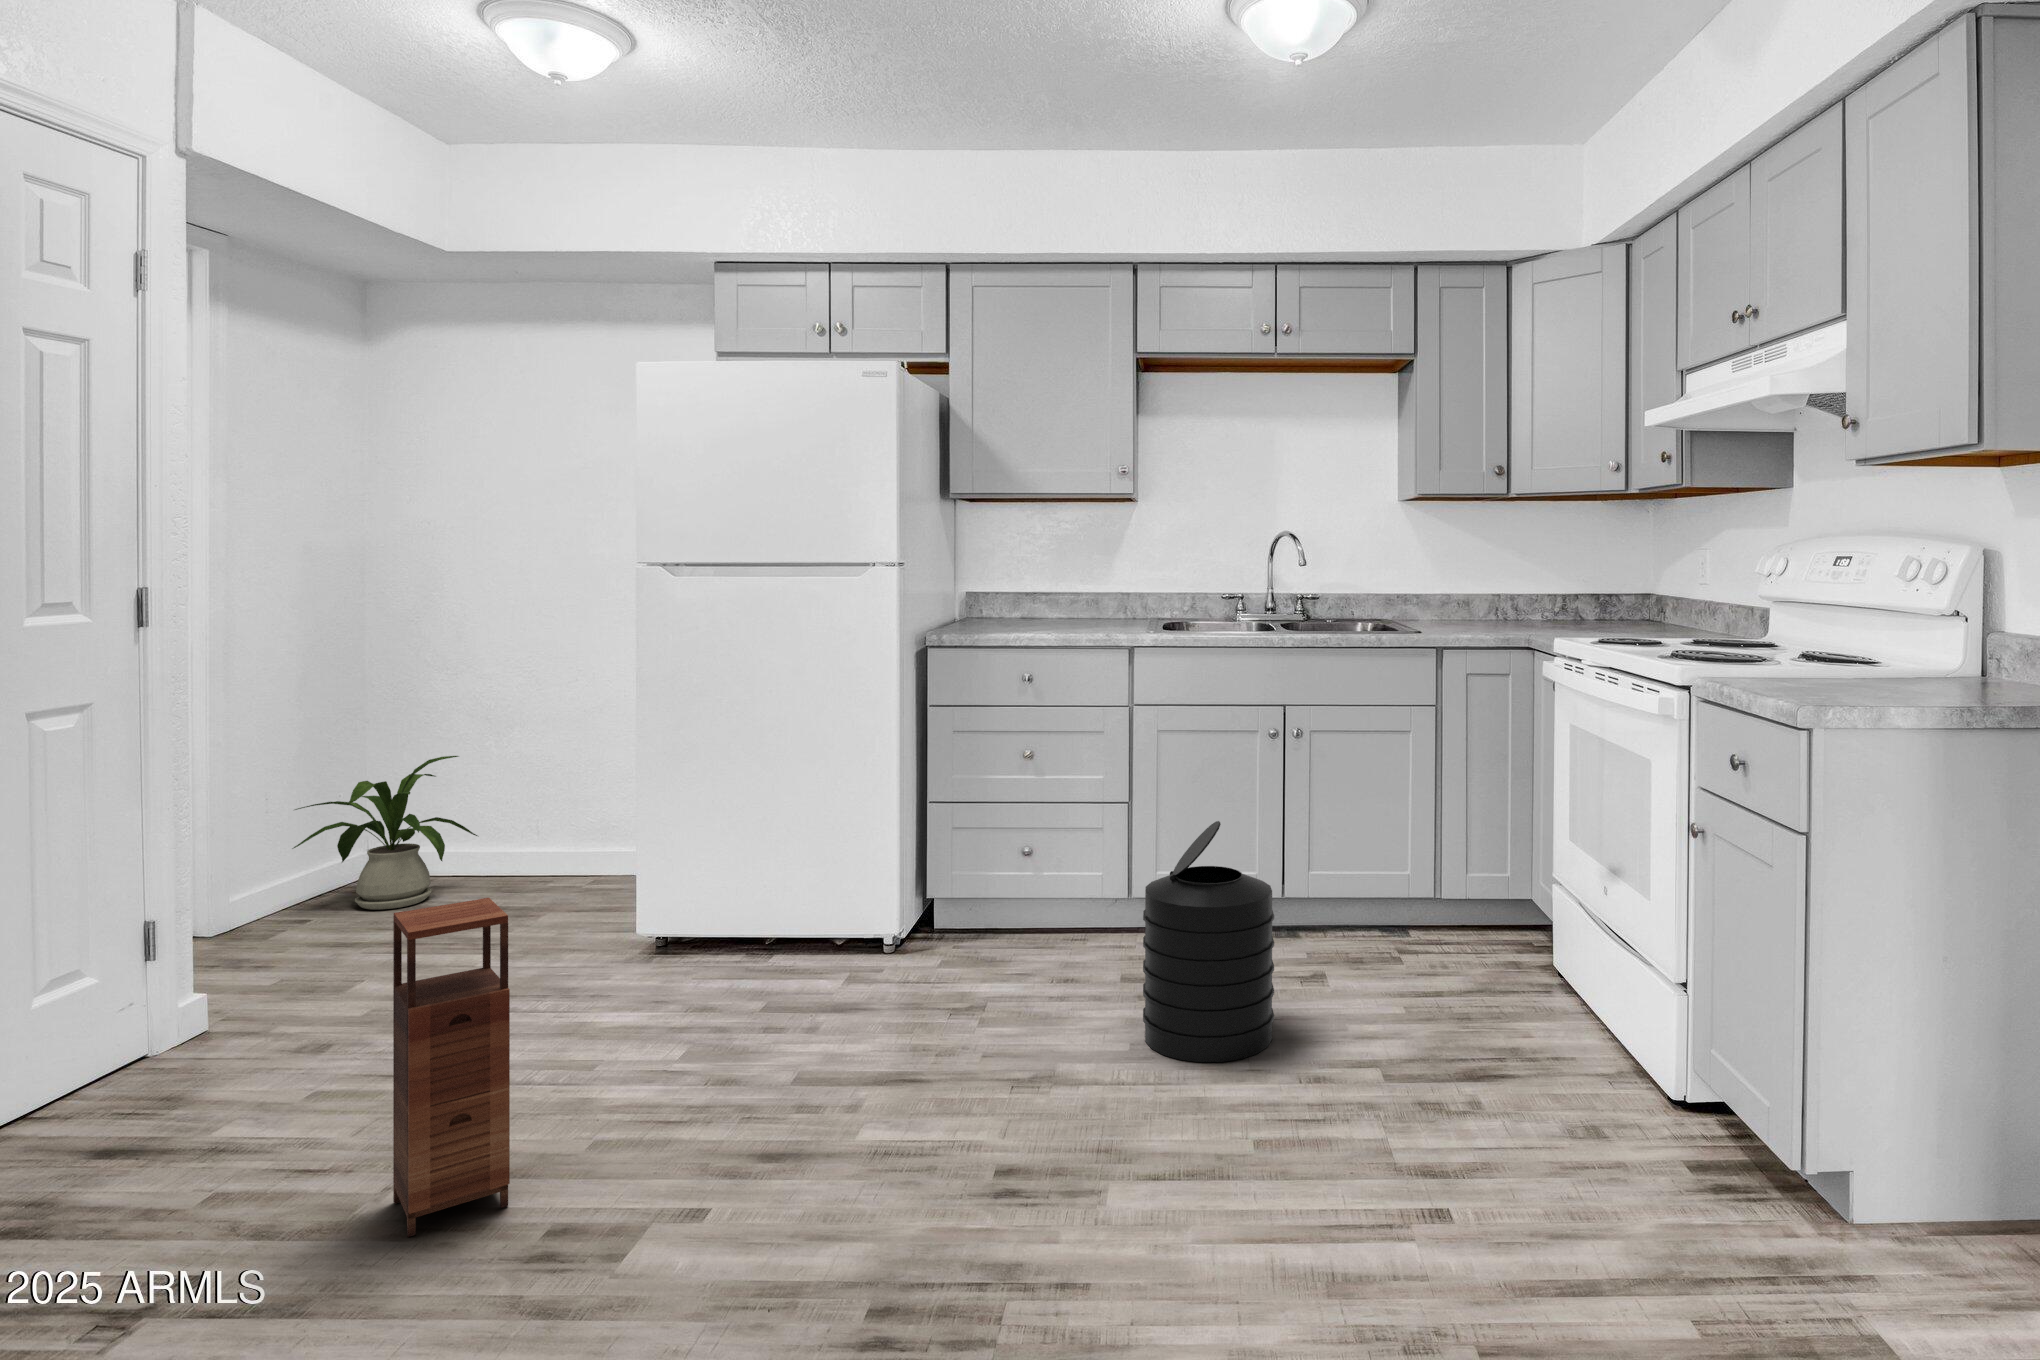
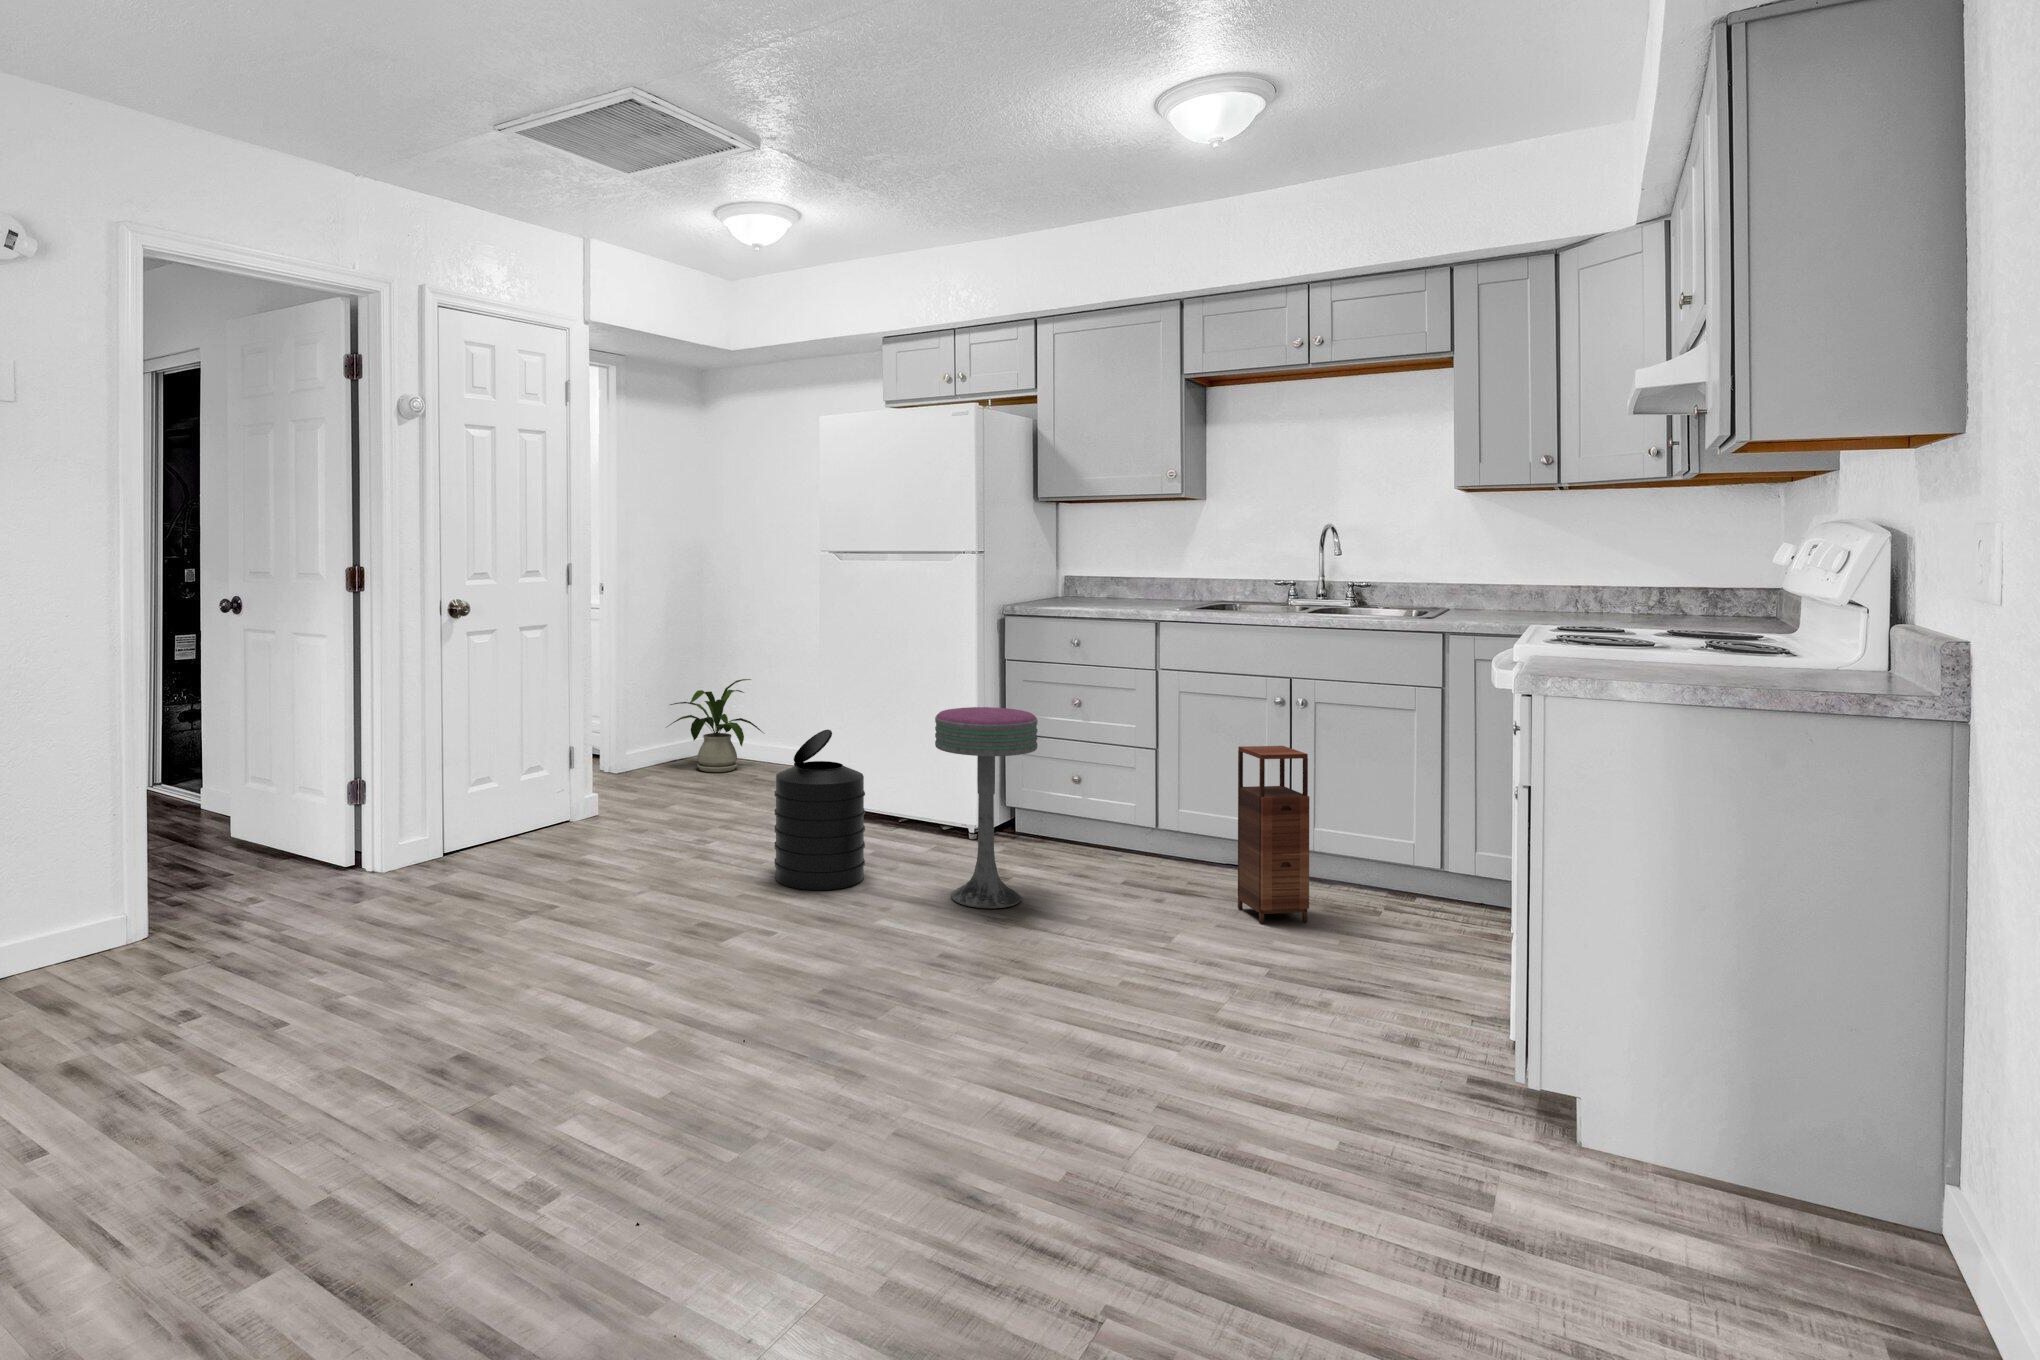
bar stool: none [914,778,1057,1064] -> present [935,707,1038,908]
trash can: present [1143,821,1274,1062] -> present [775,730,865,890]
storage cabinet: present [393,898,510,1237] -> present [1238,746,1309,924]

